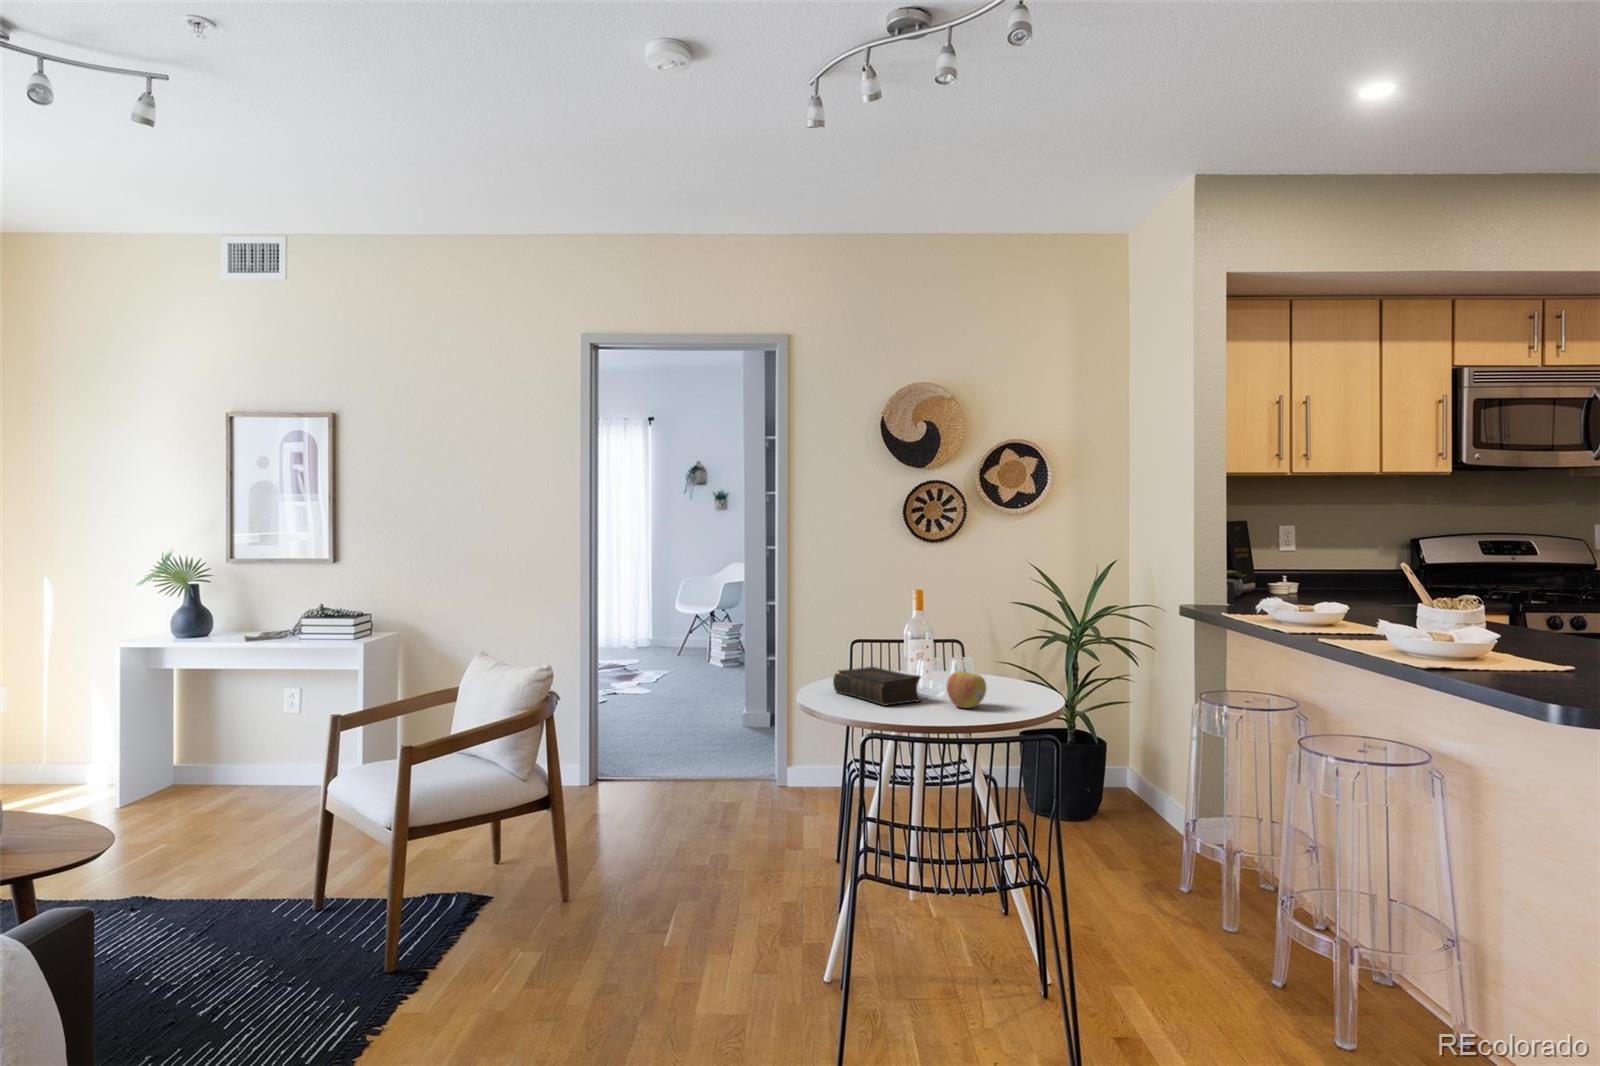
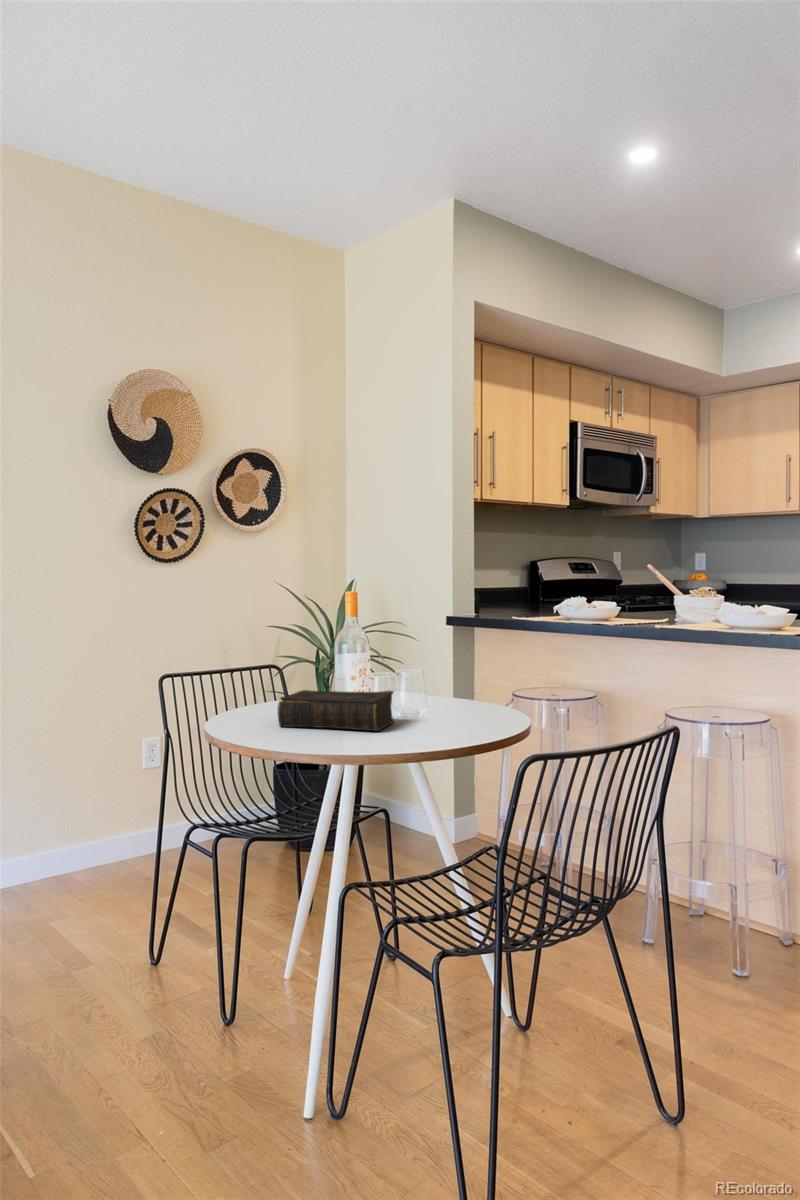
apple: present [947,671,987,708] -> none [426,680,472,722]

